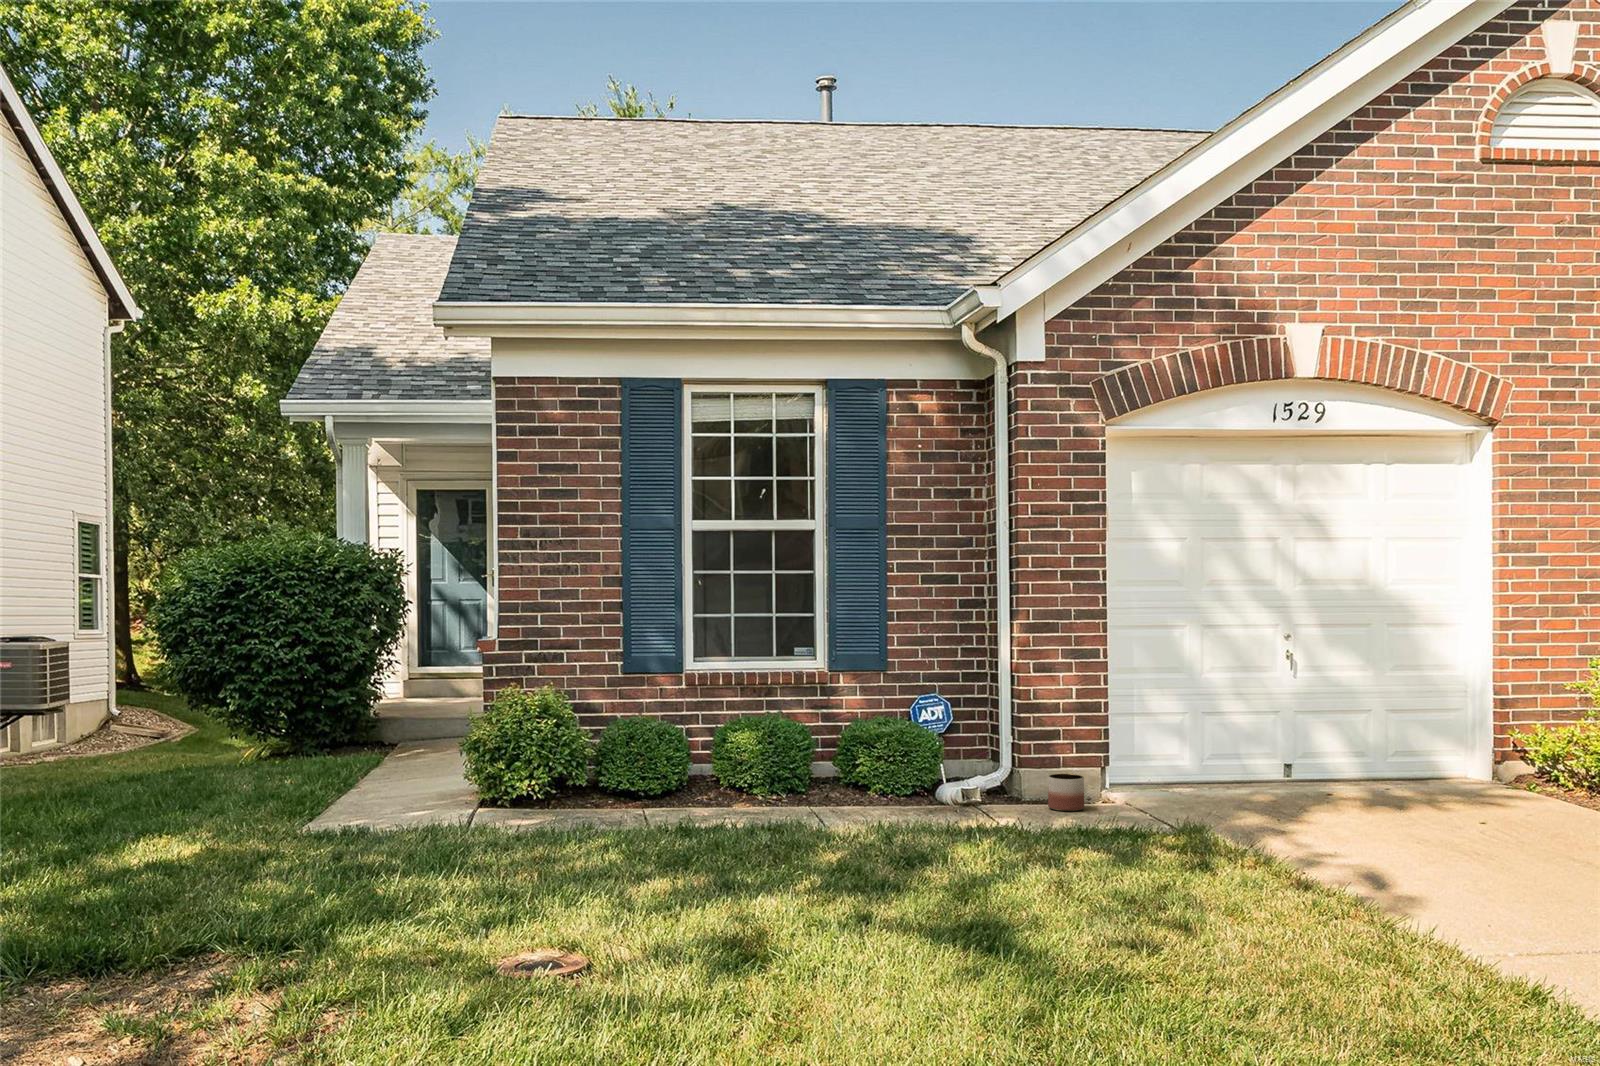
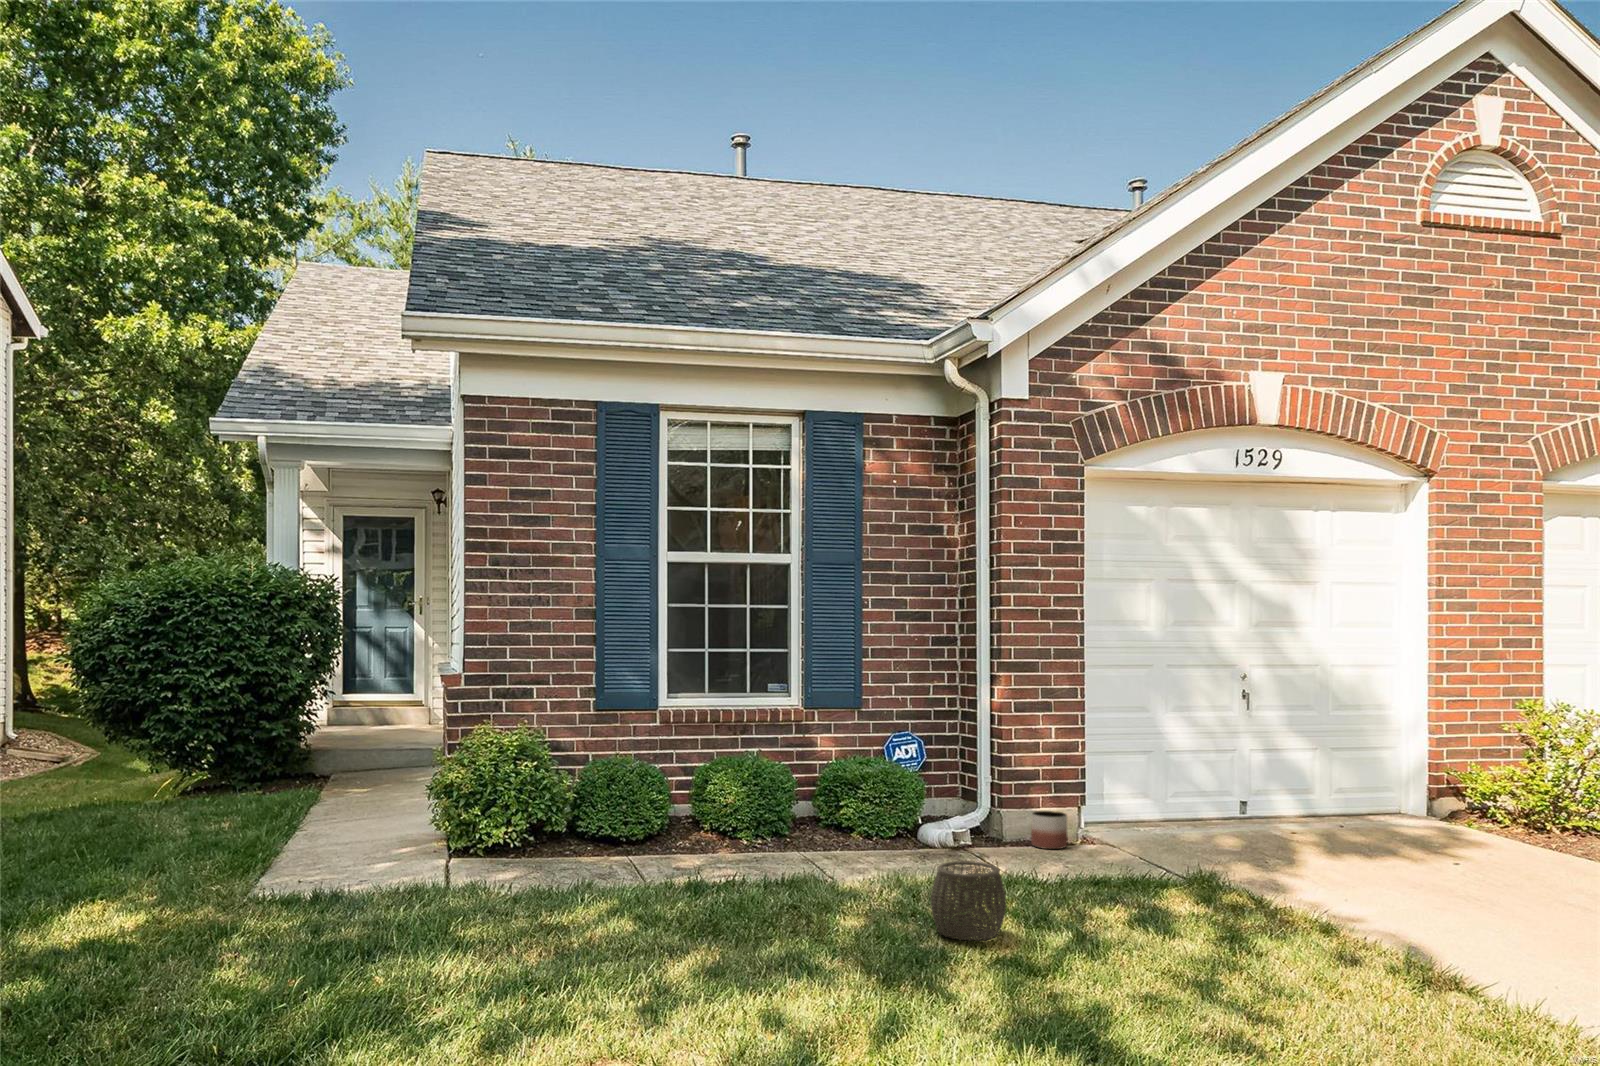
woven basket: none [894,809,966,883] -> present [930,861,1006,941]

